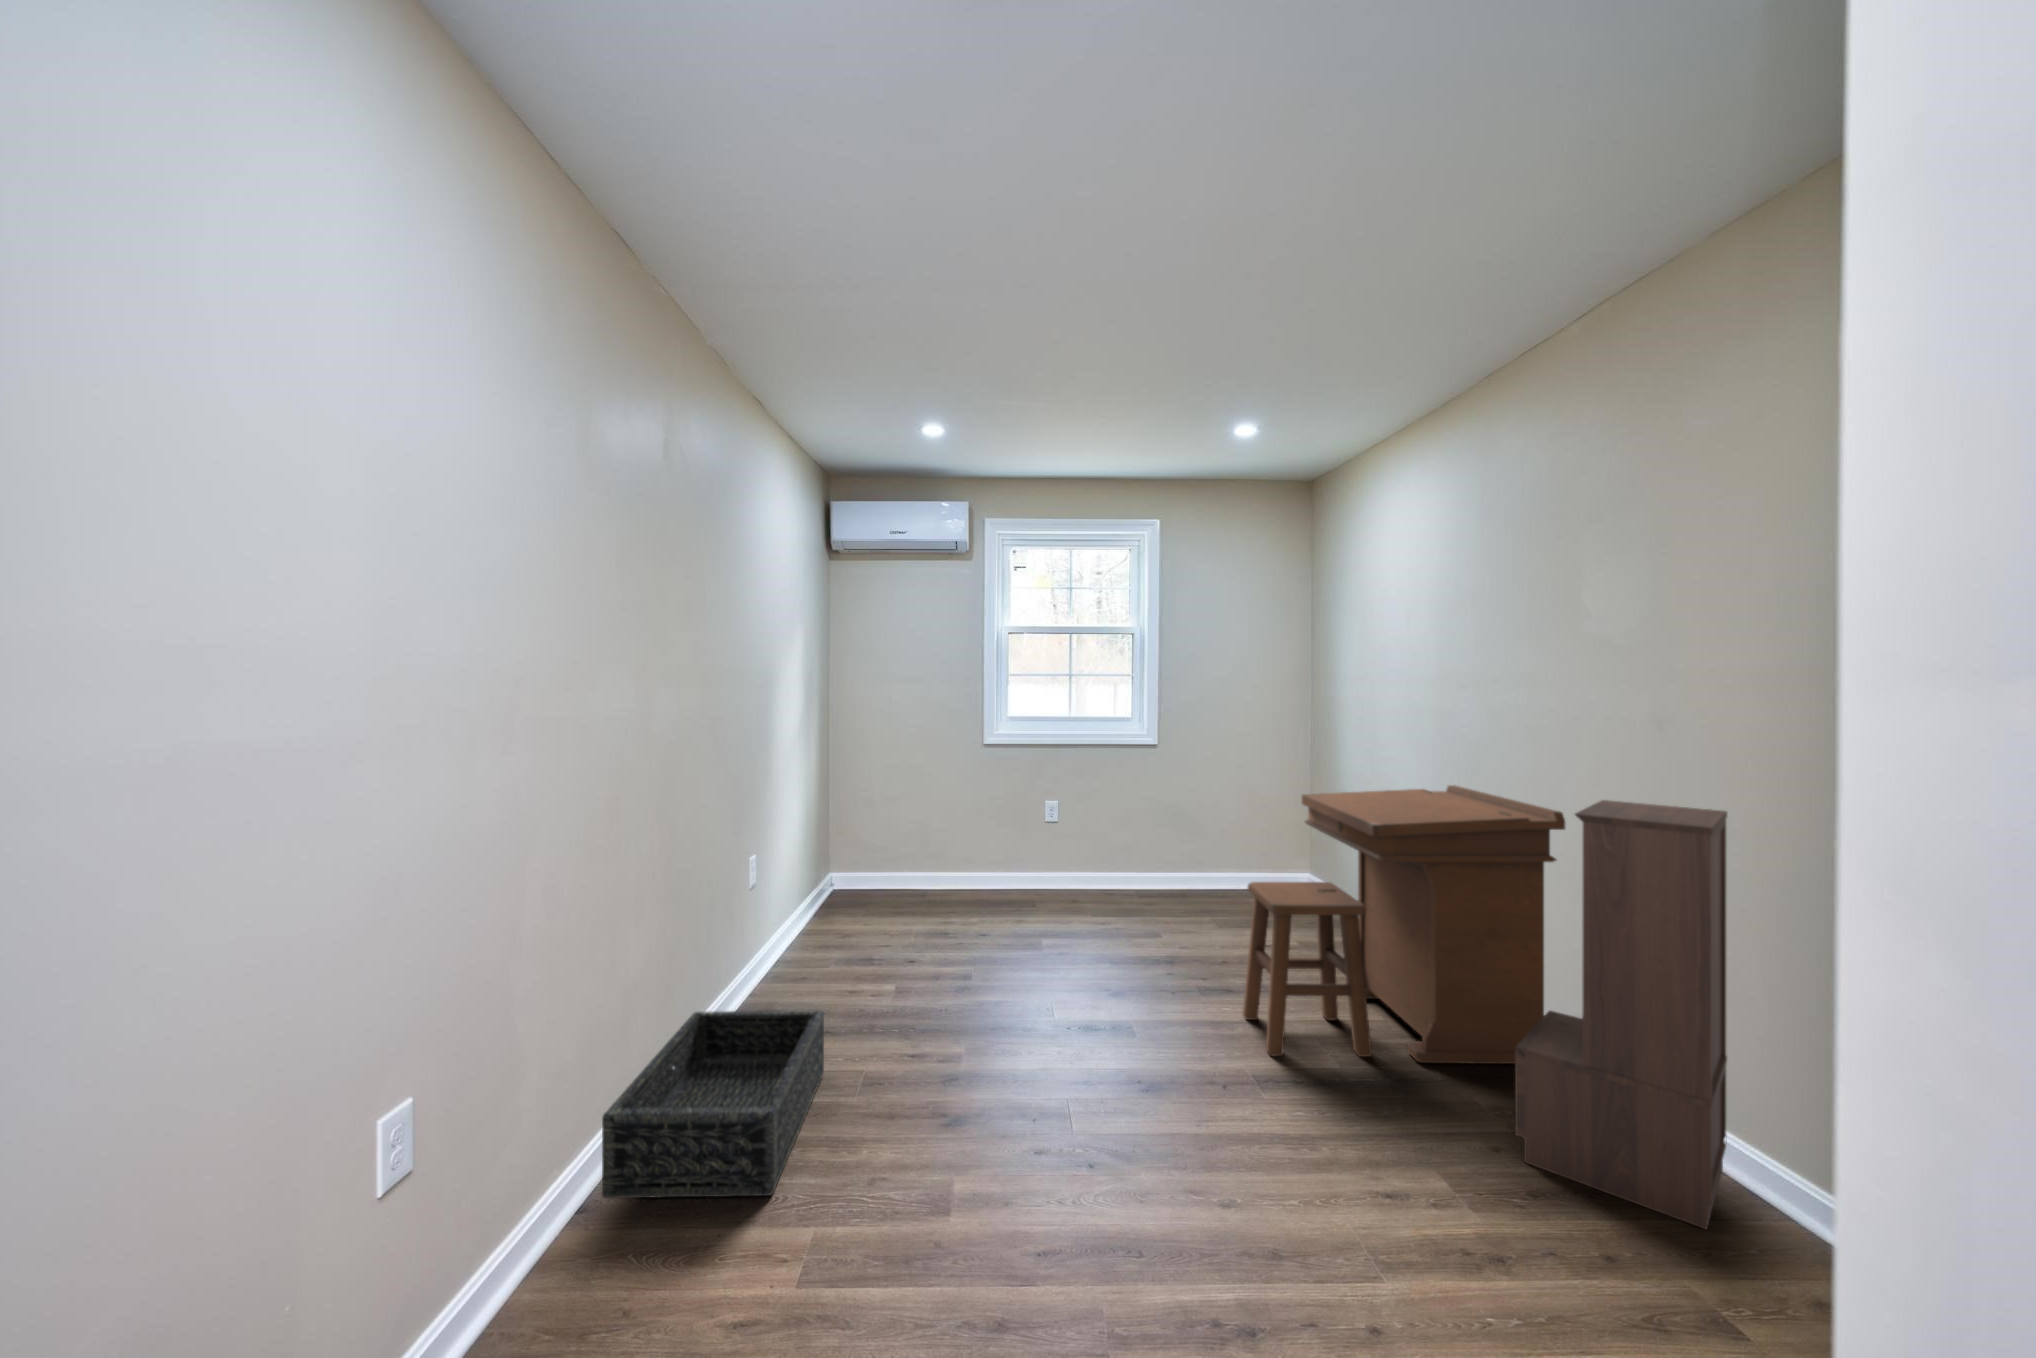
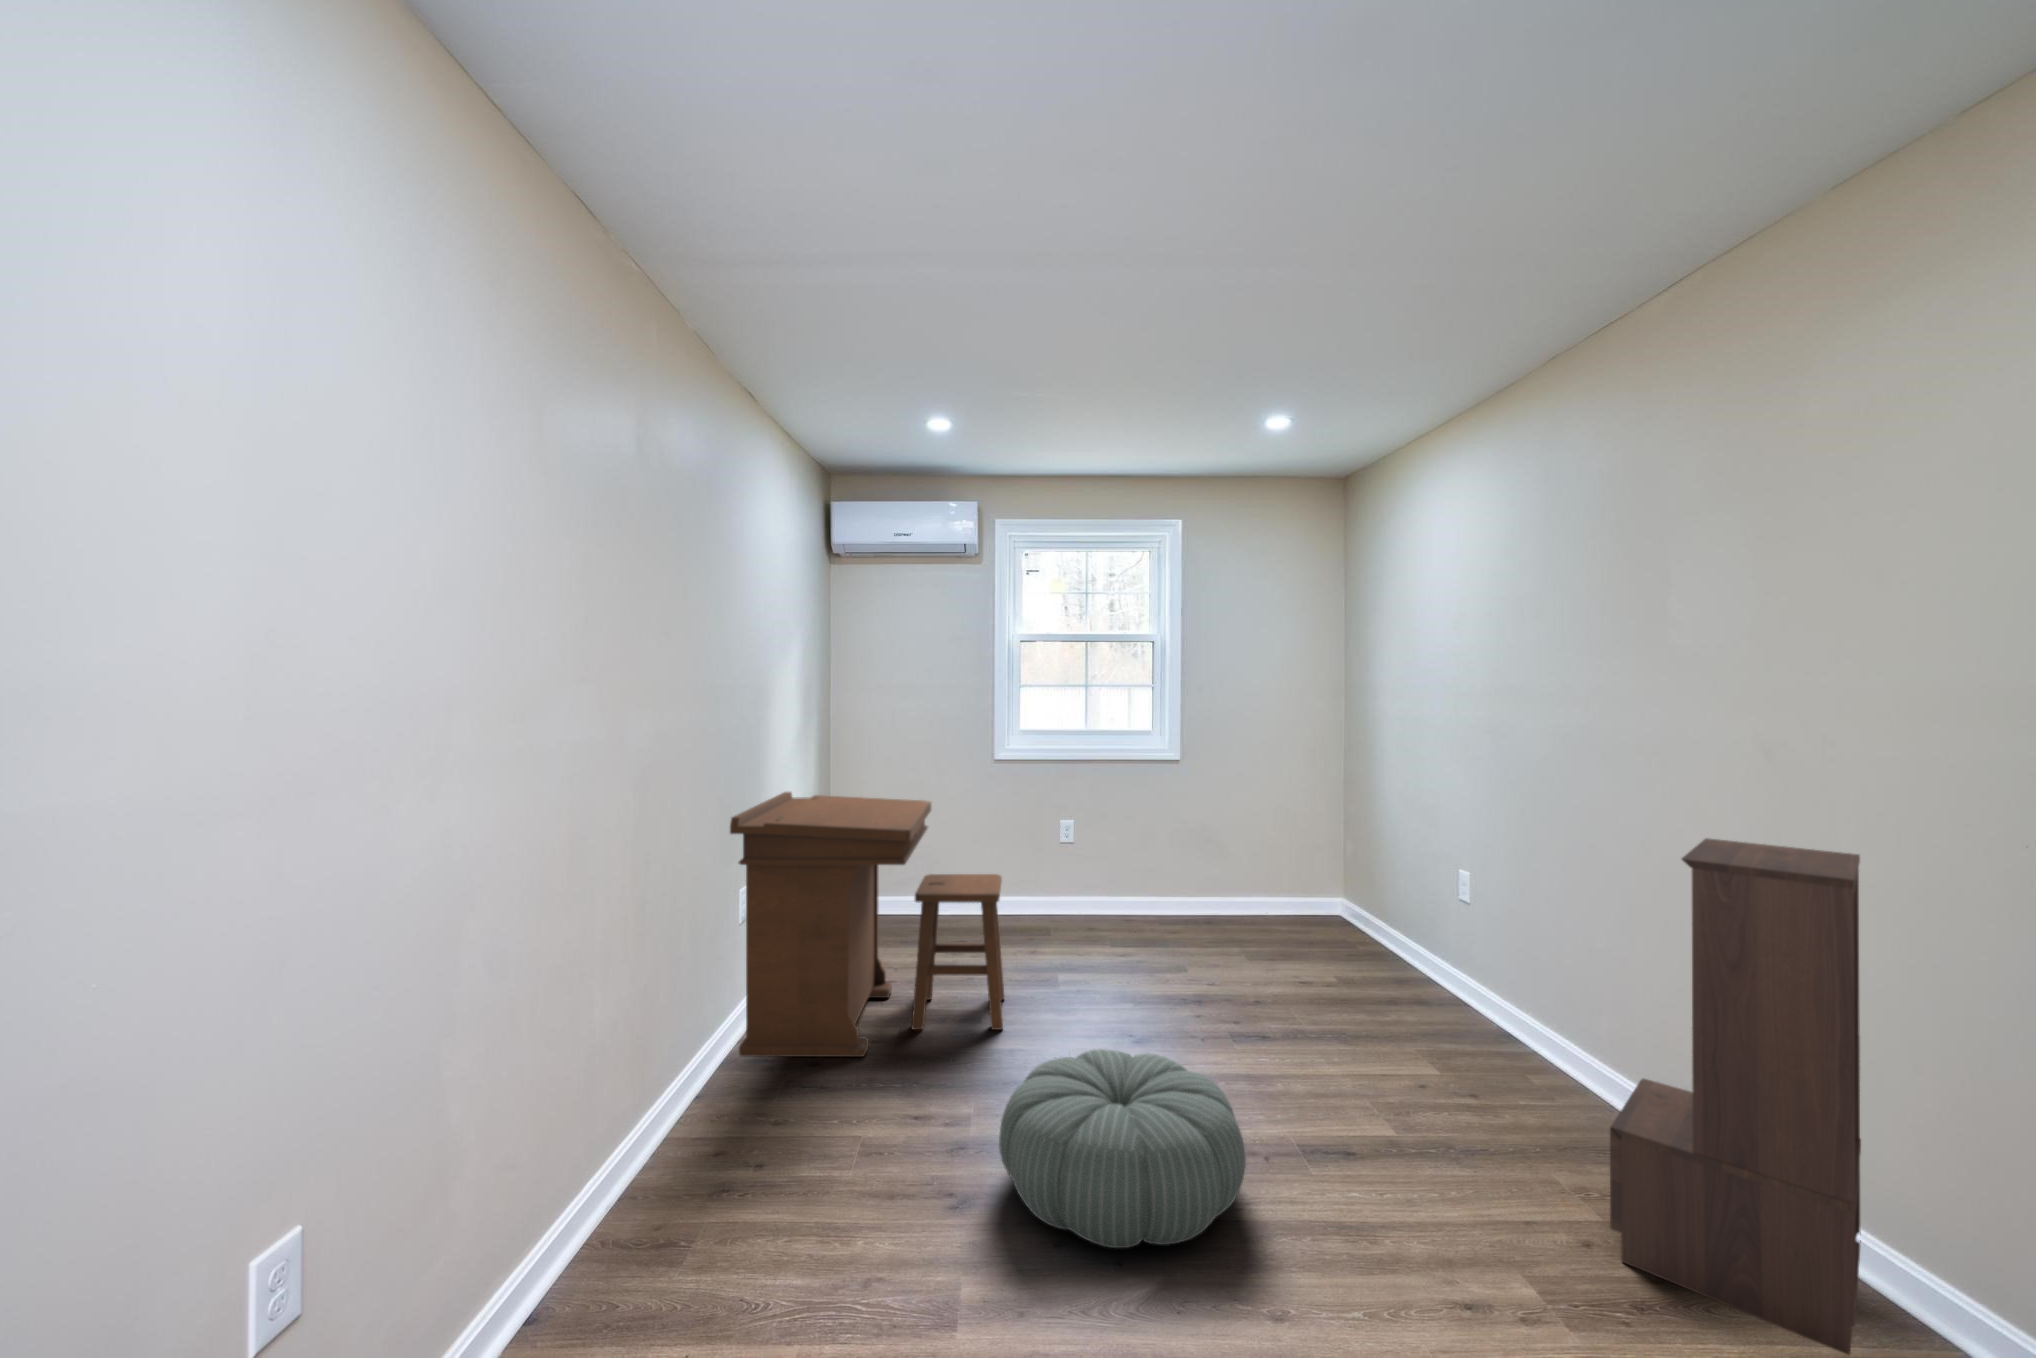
desk: present [1243,785,1565,1064] -> present [730,792,1005,1057]
pouf: none [988,992,1203,1153] -> present [999,1049,1246,1248]
basket: present [602,1011,824,1198] -> none [555,1071,815,1304]

